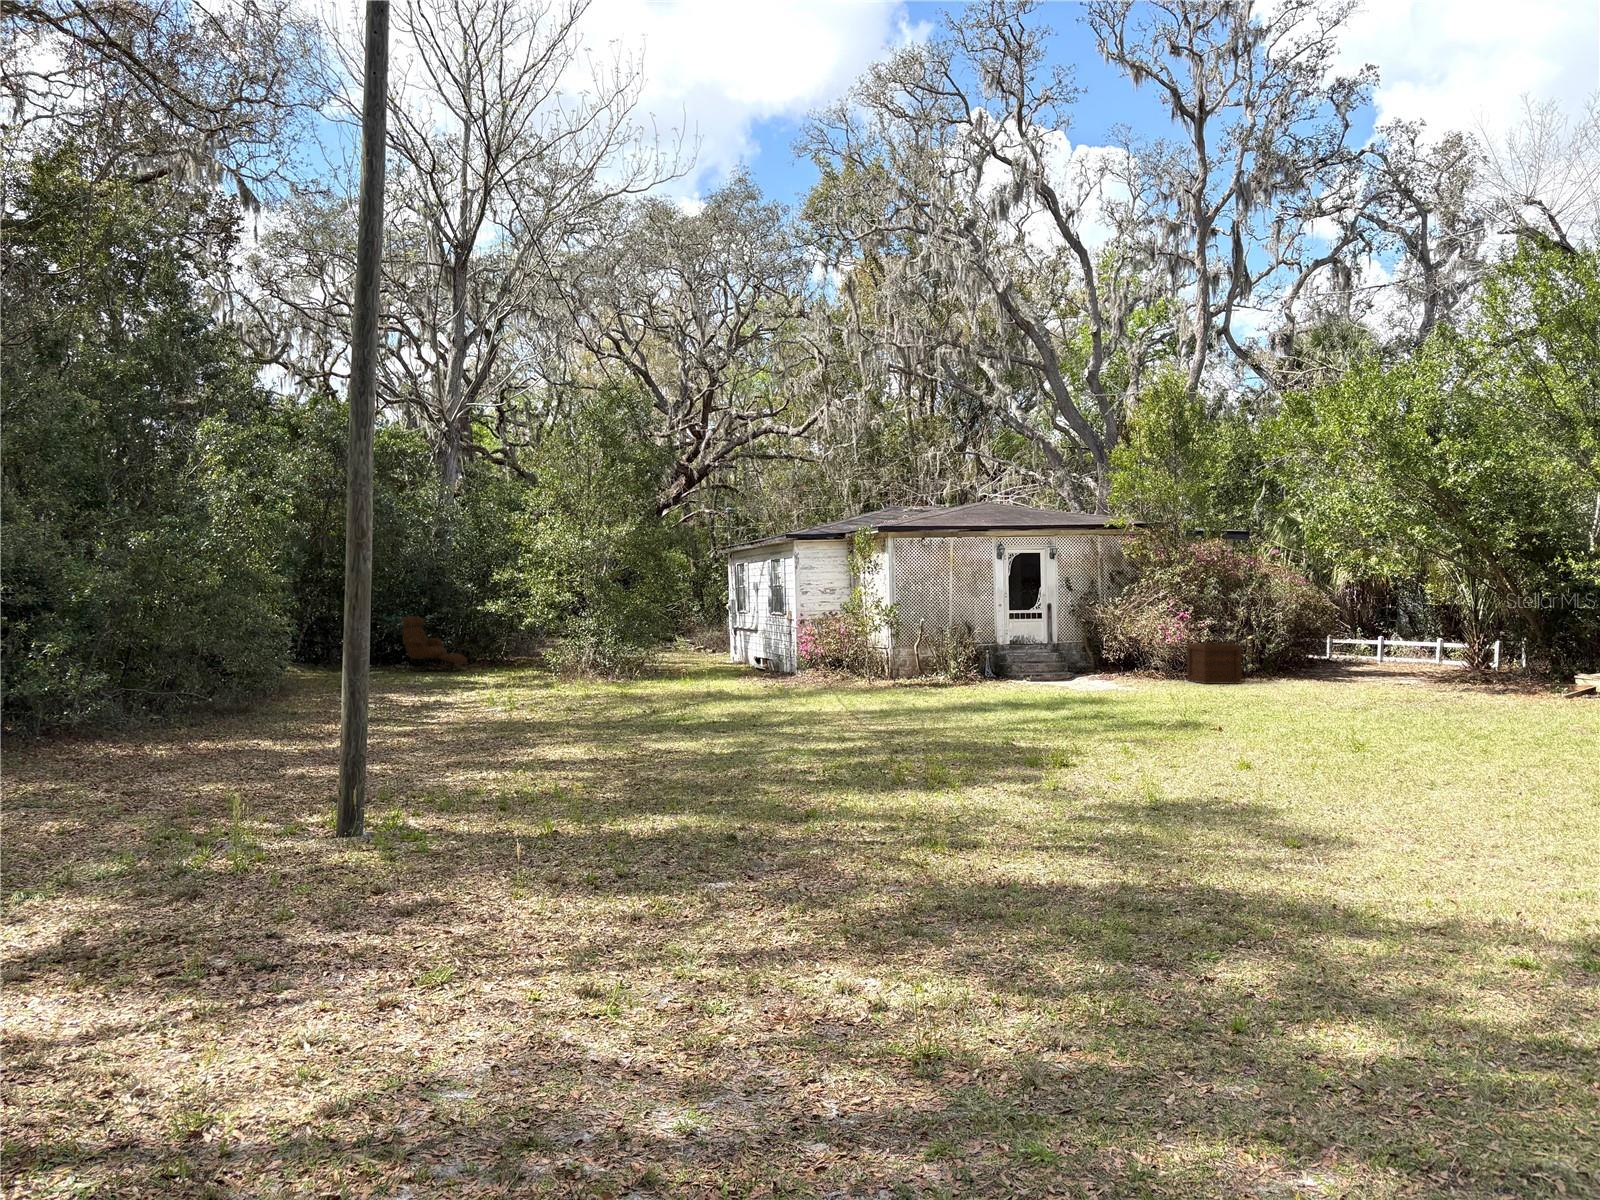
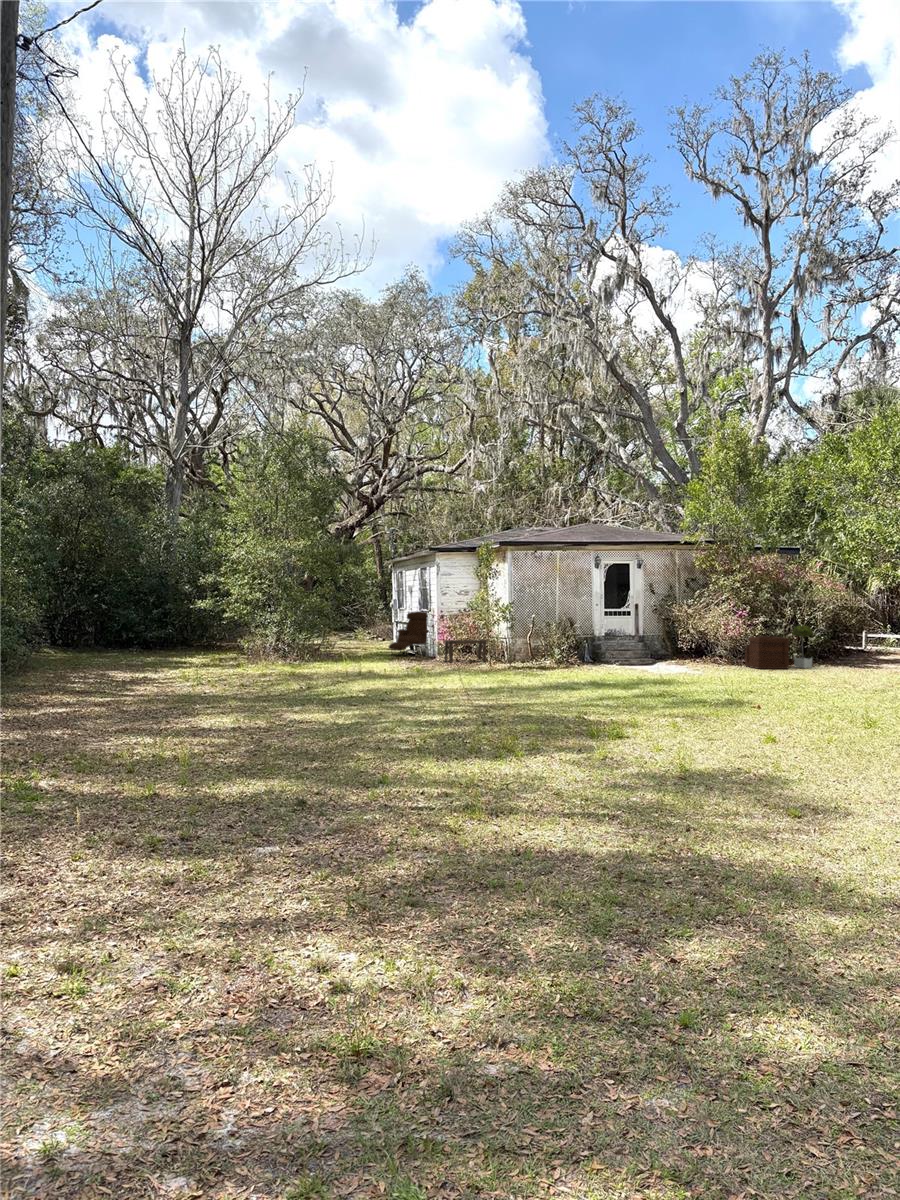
lounge chair: present [403,616,467,671] -> present [389,611,429,655]
potted tree: none [1245,628,1270,682] -> present [792,625,812,668]
bench: none [808,650,862,680] -> present [444,639,487,663]

